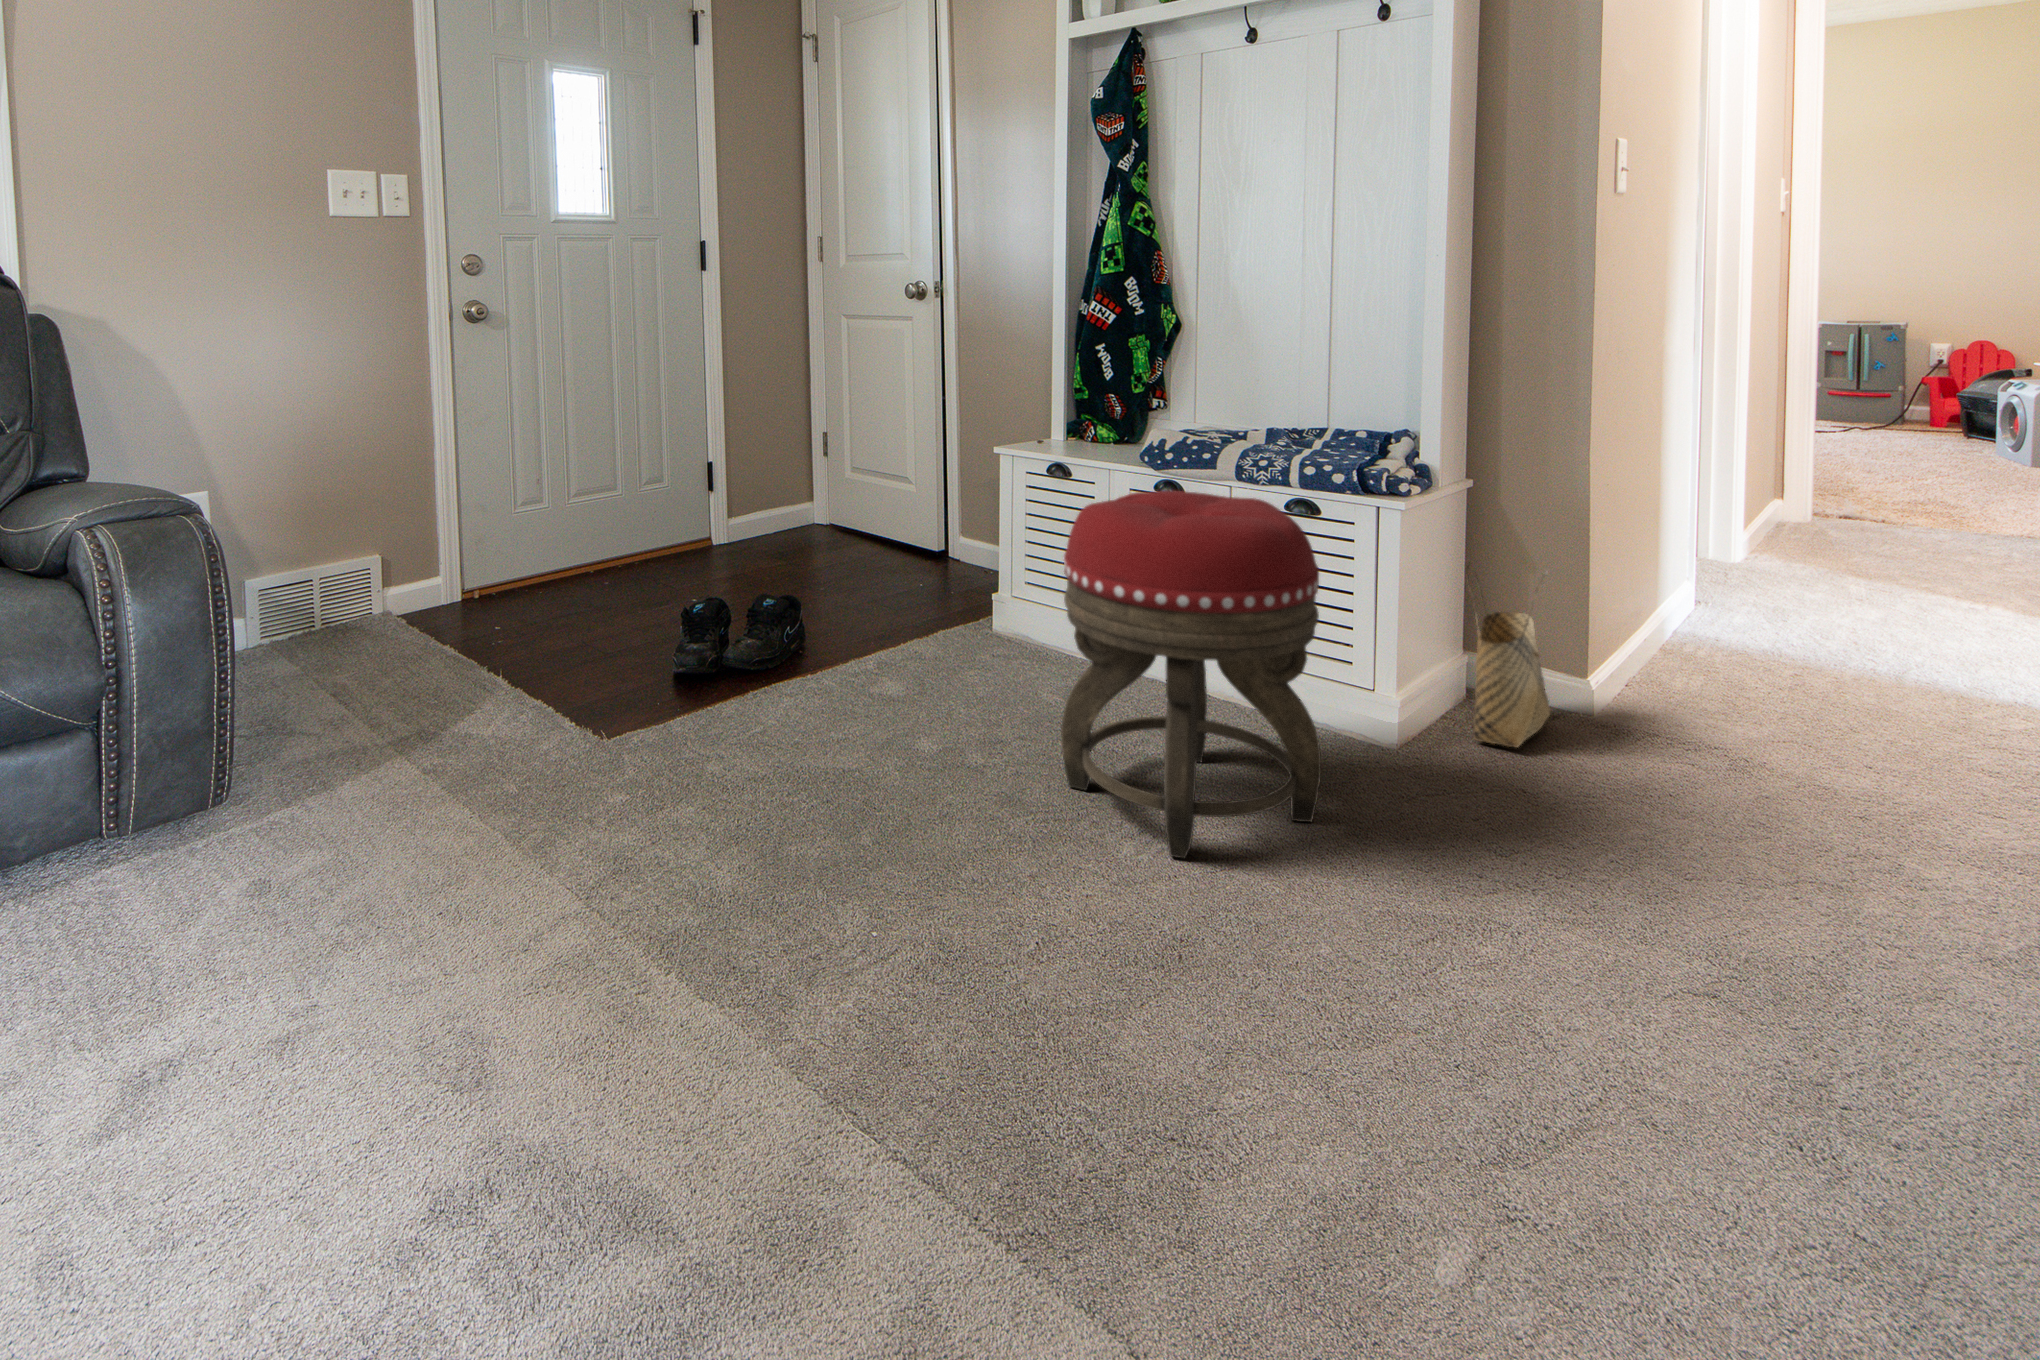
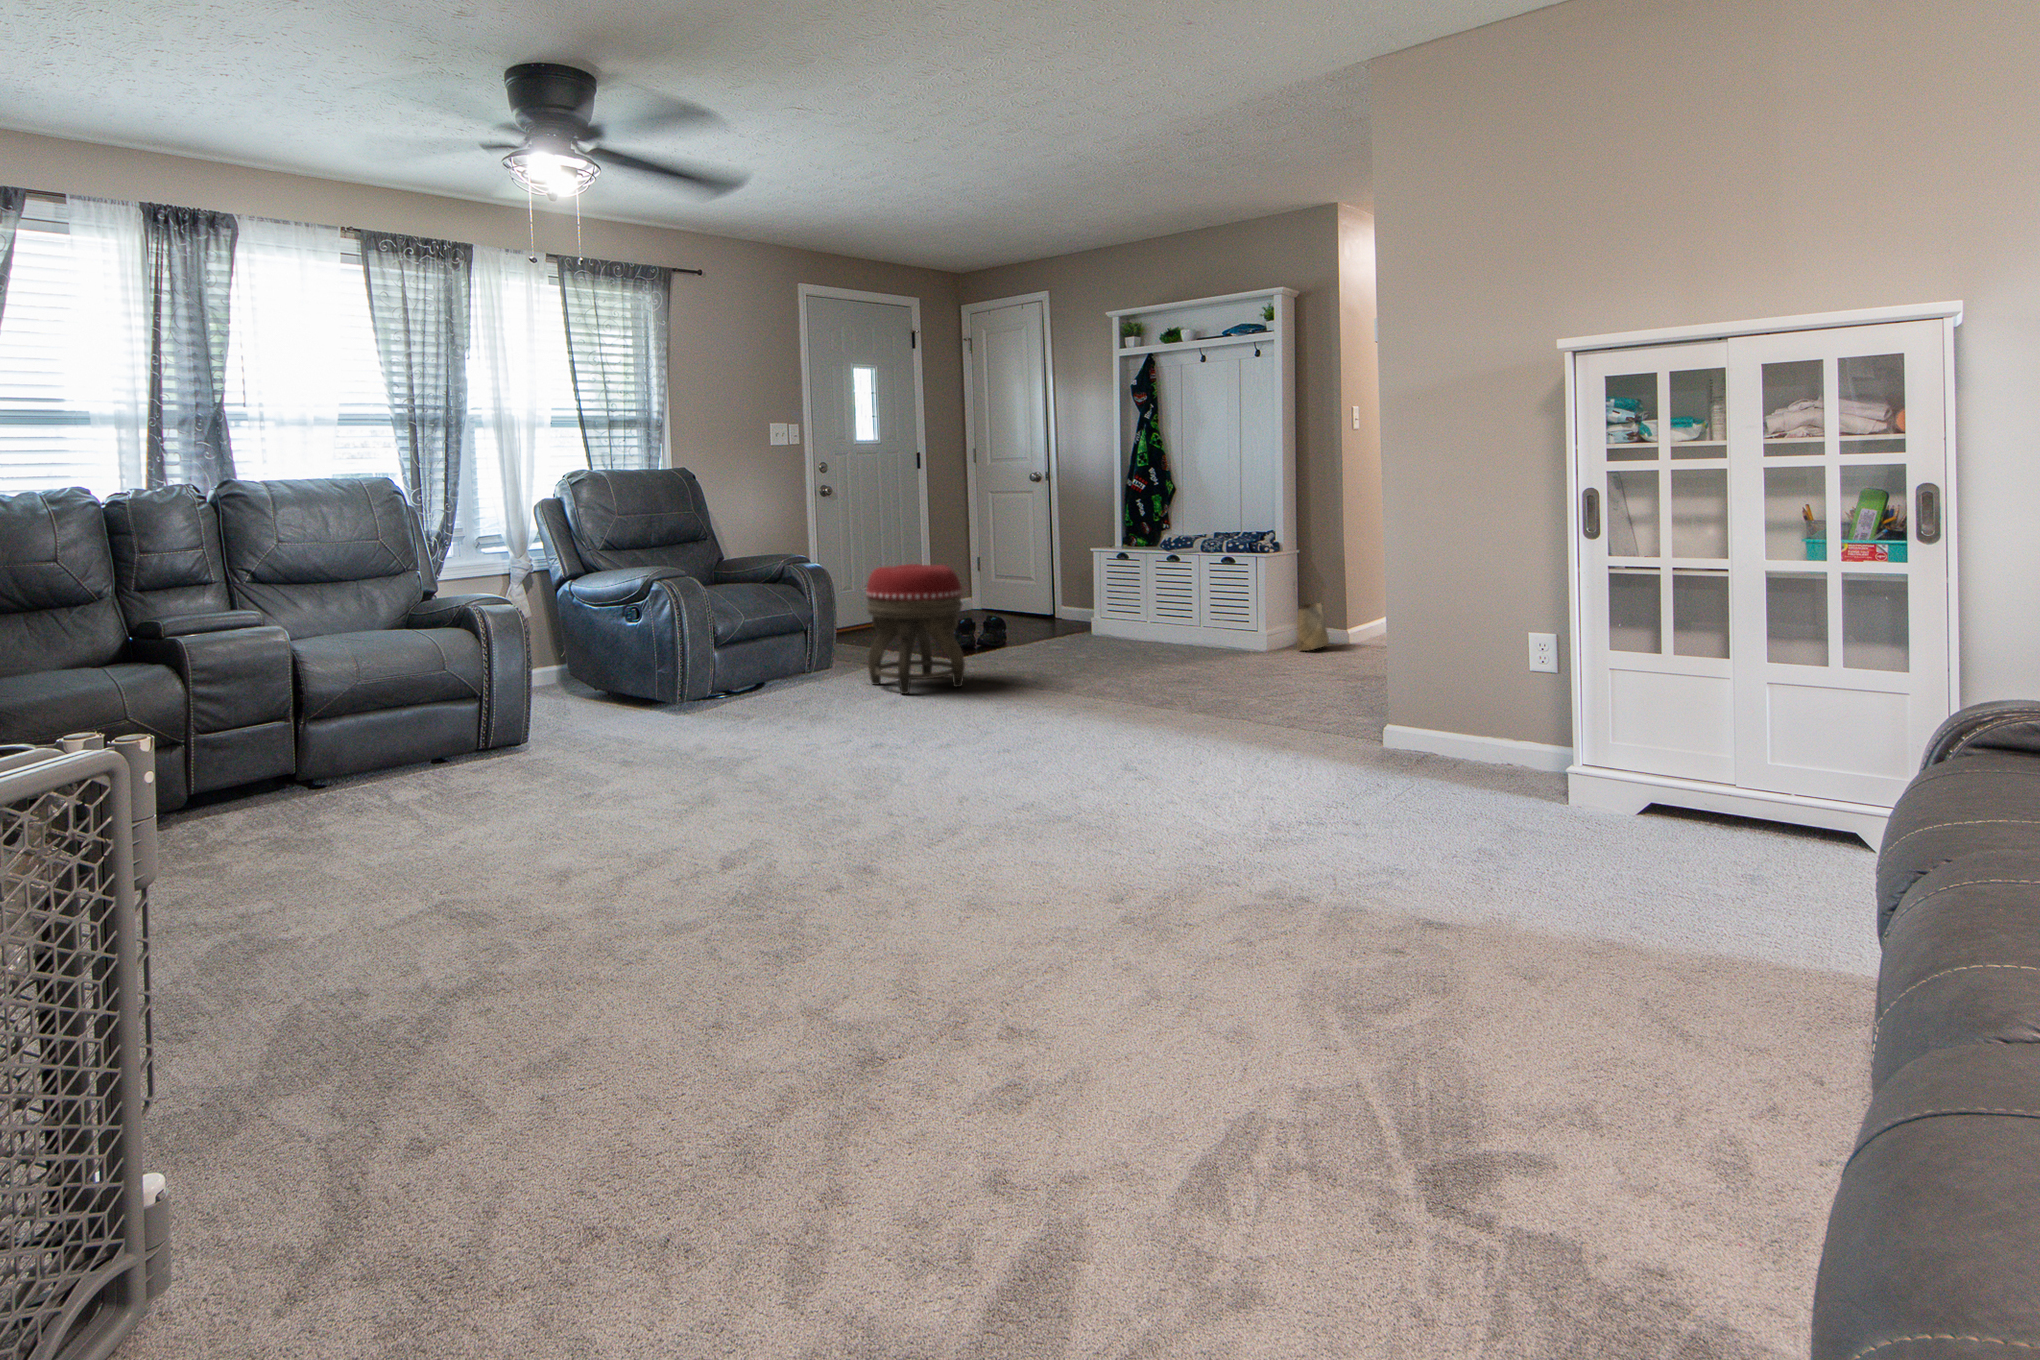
footstool: present [1061,491,1321,858] -> present [866,564,965,694]

